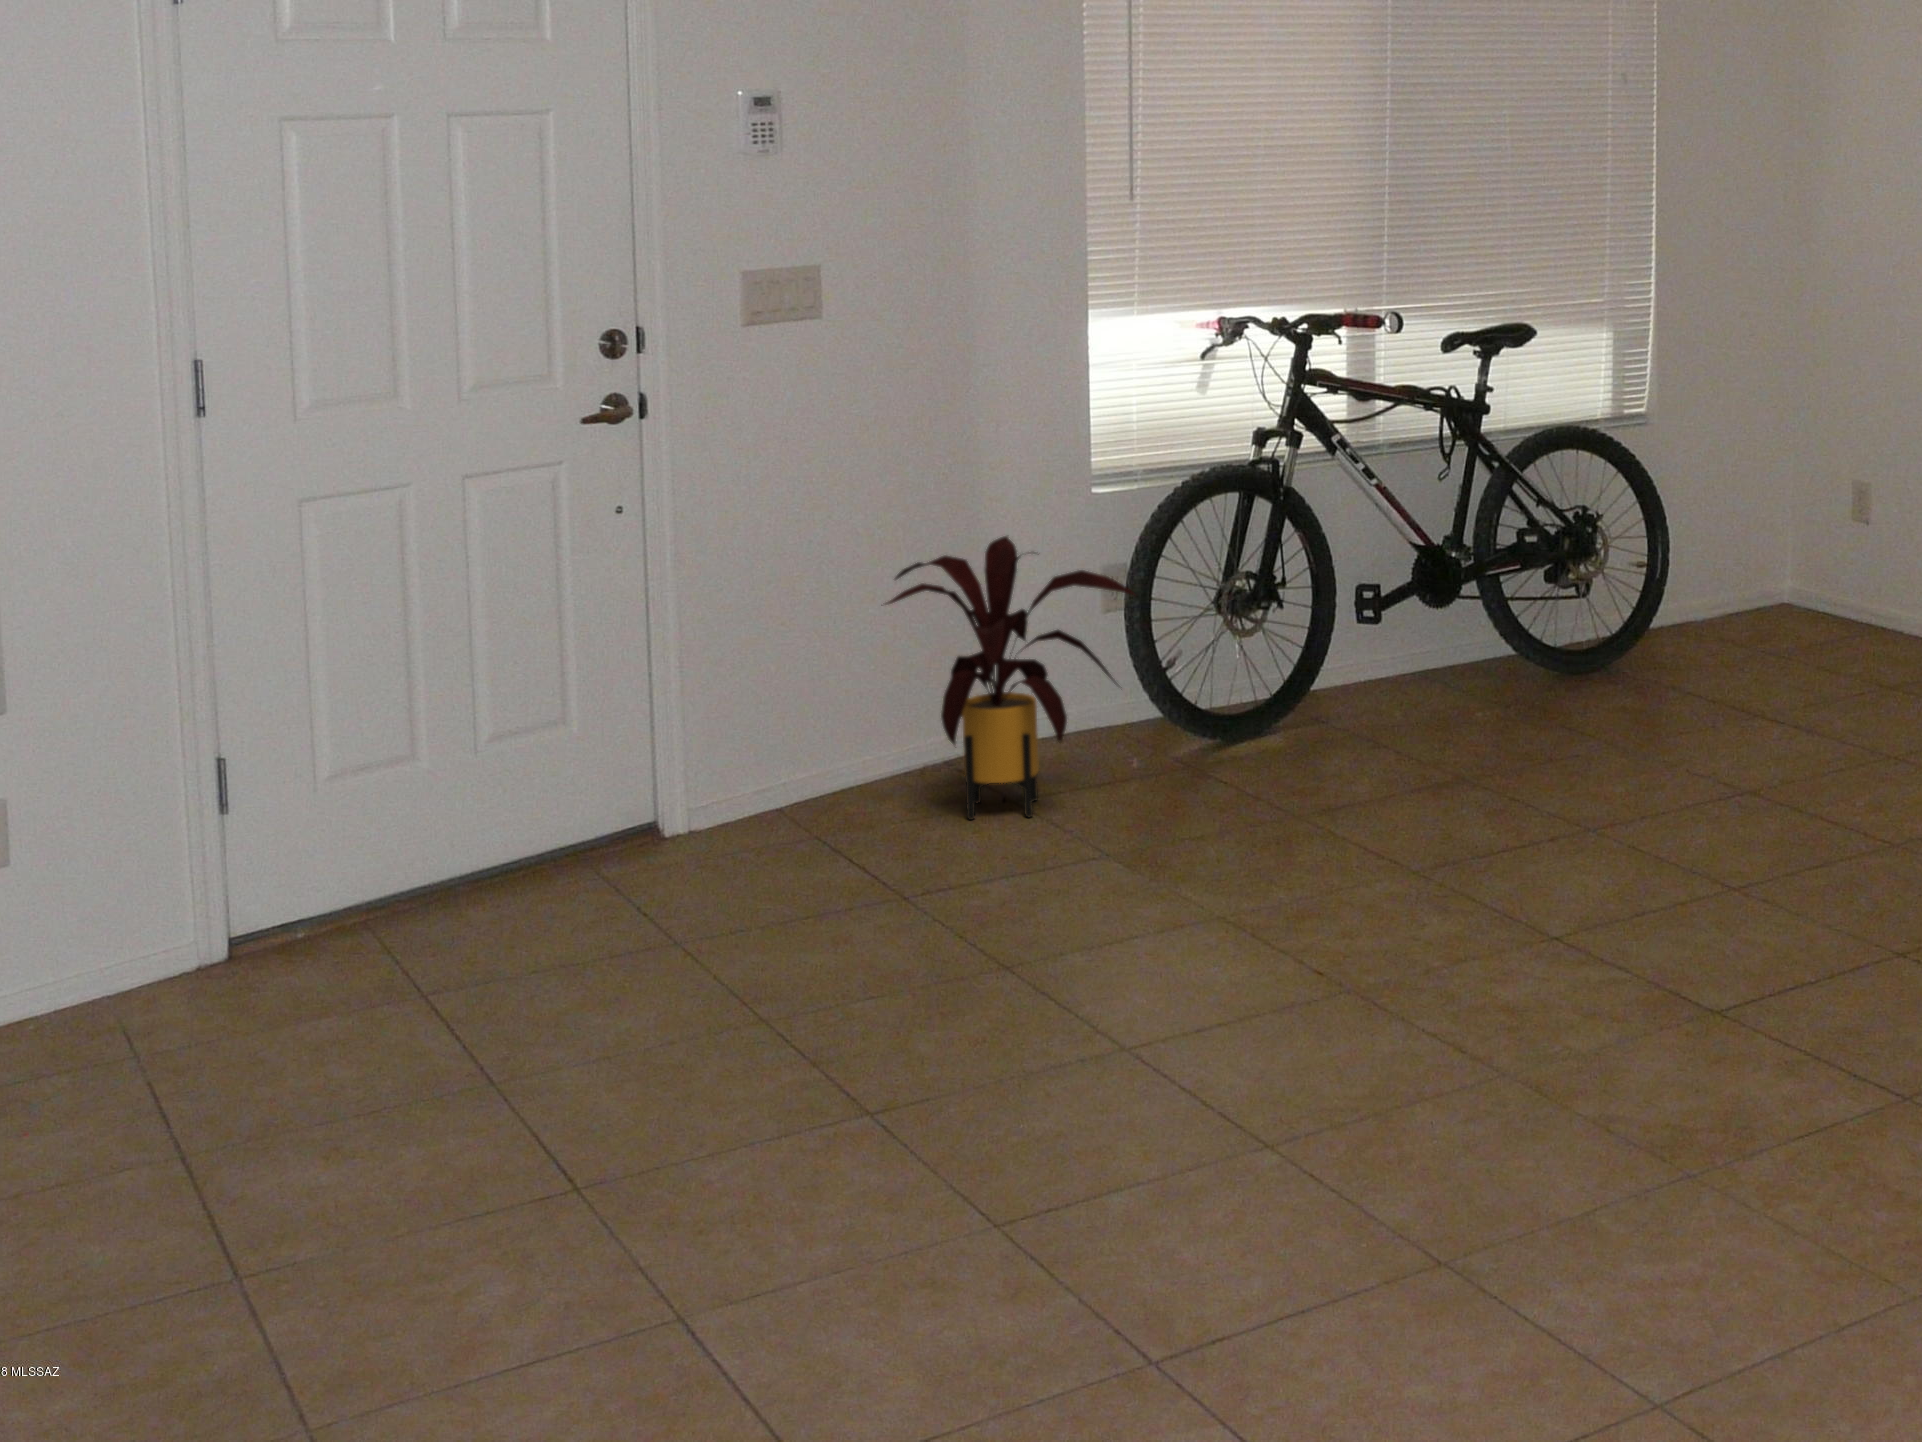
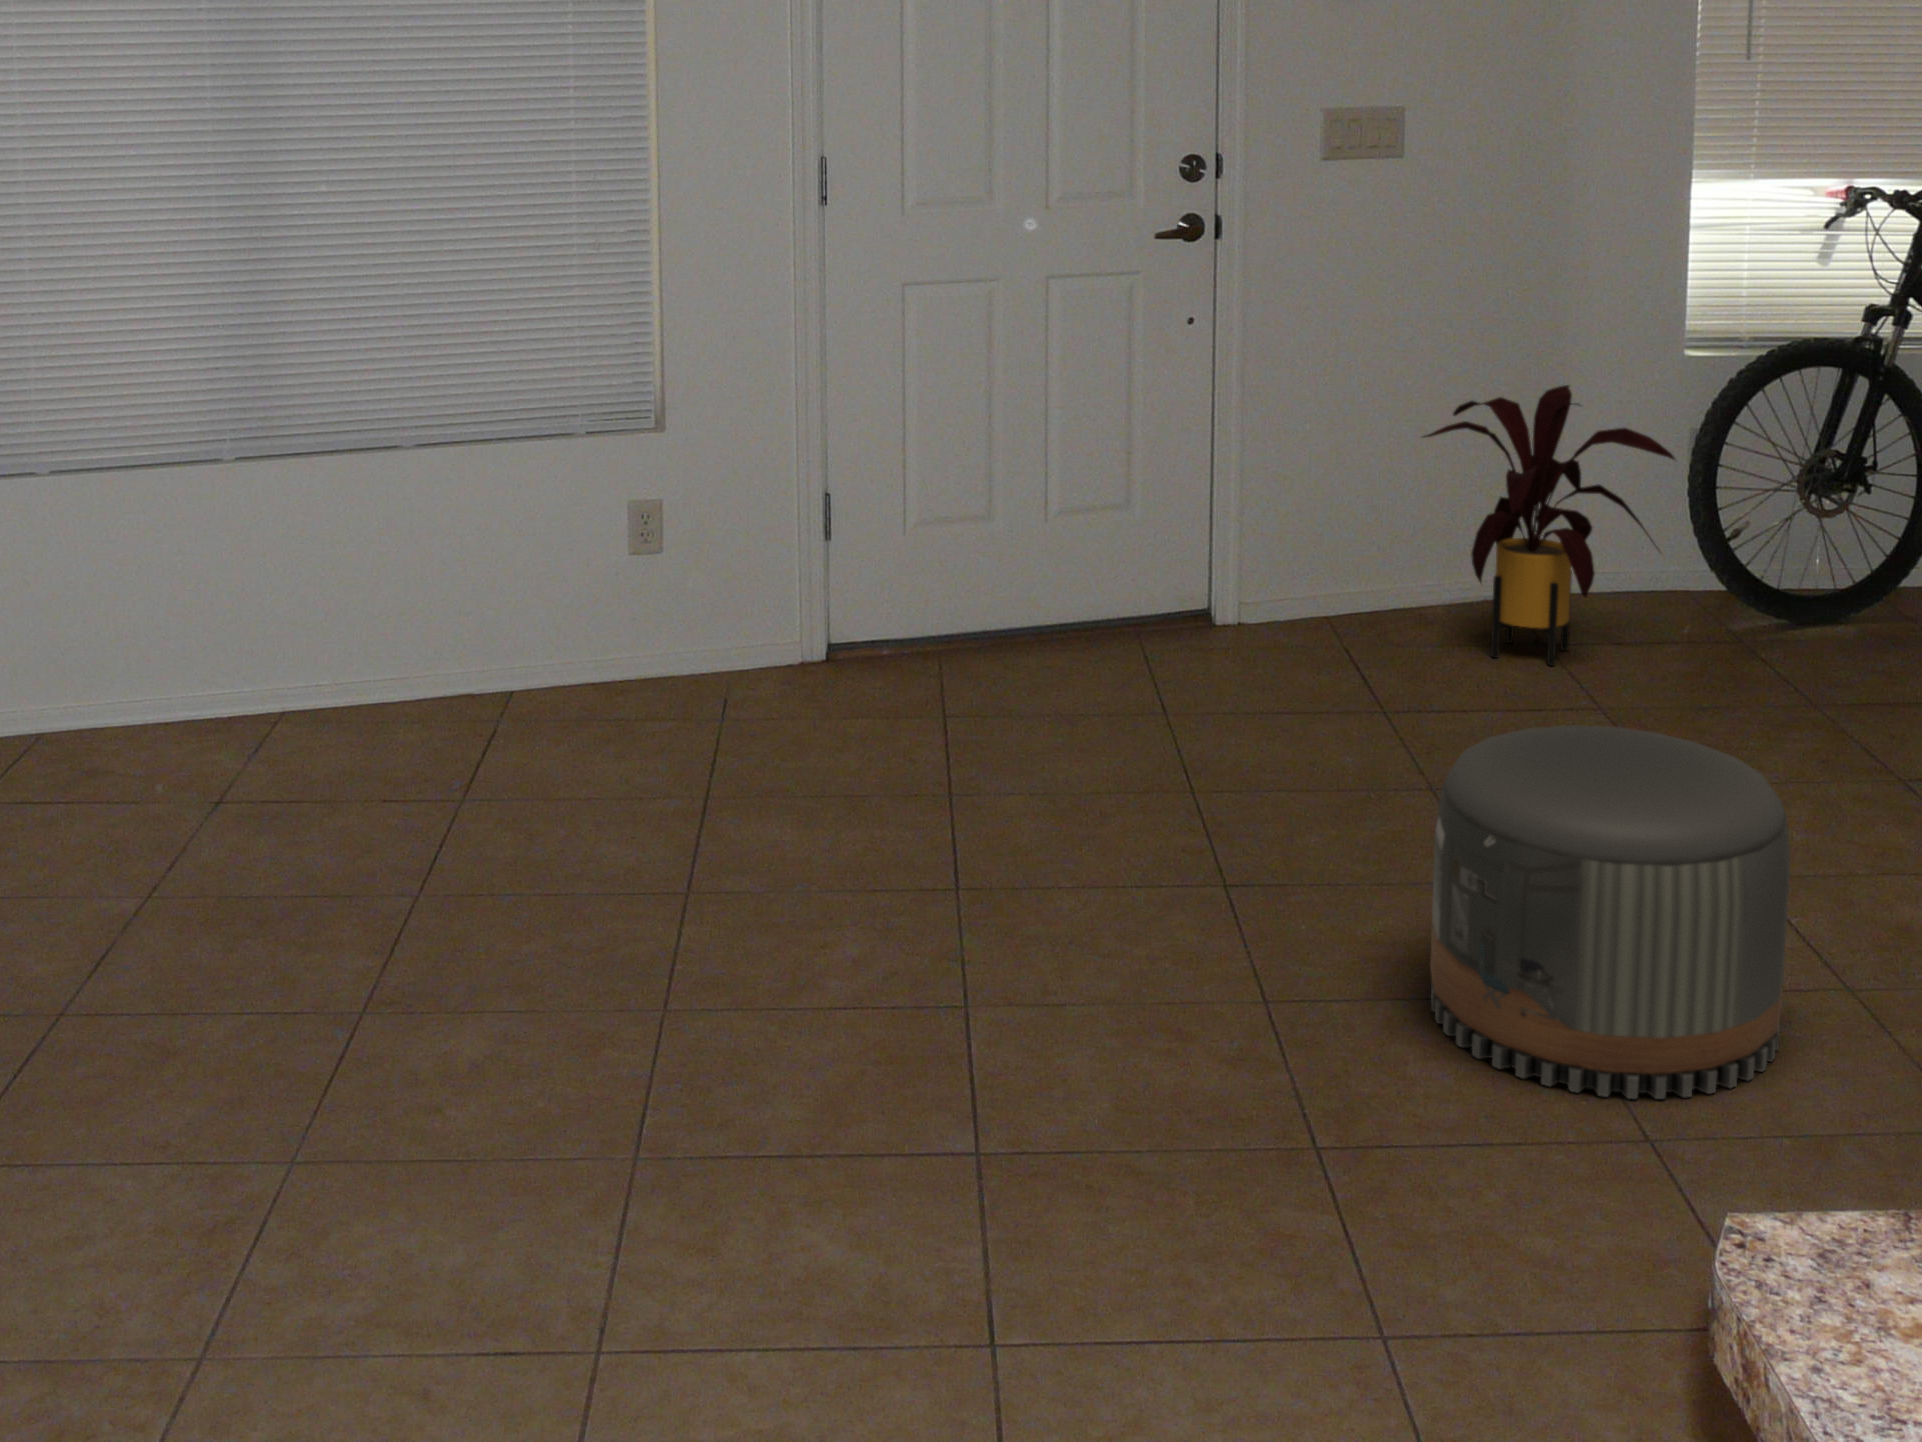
pouf: none [1075,840,1397,1183] -> present [1430,725,1791,1099]

